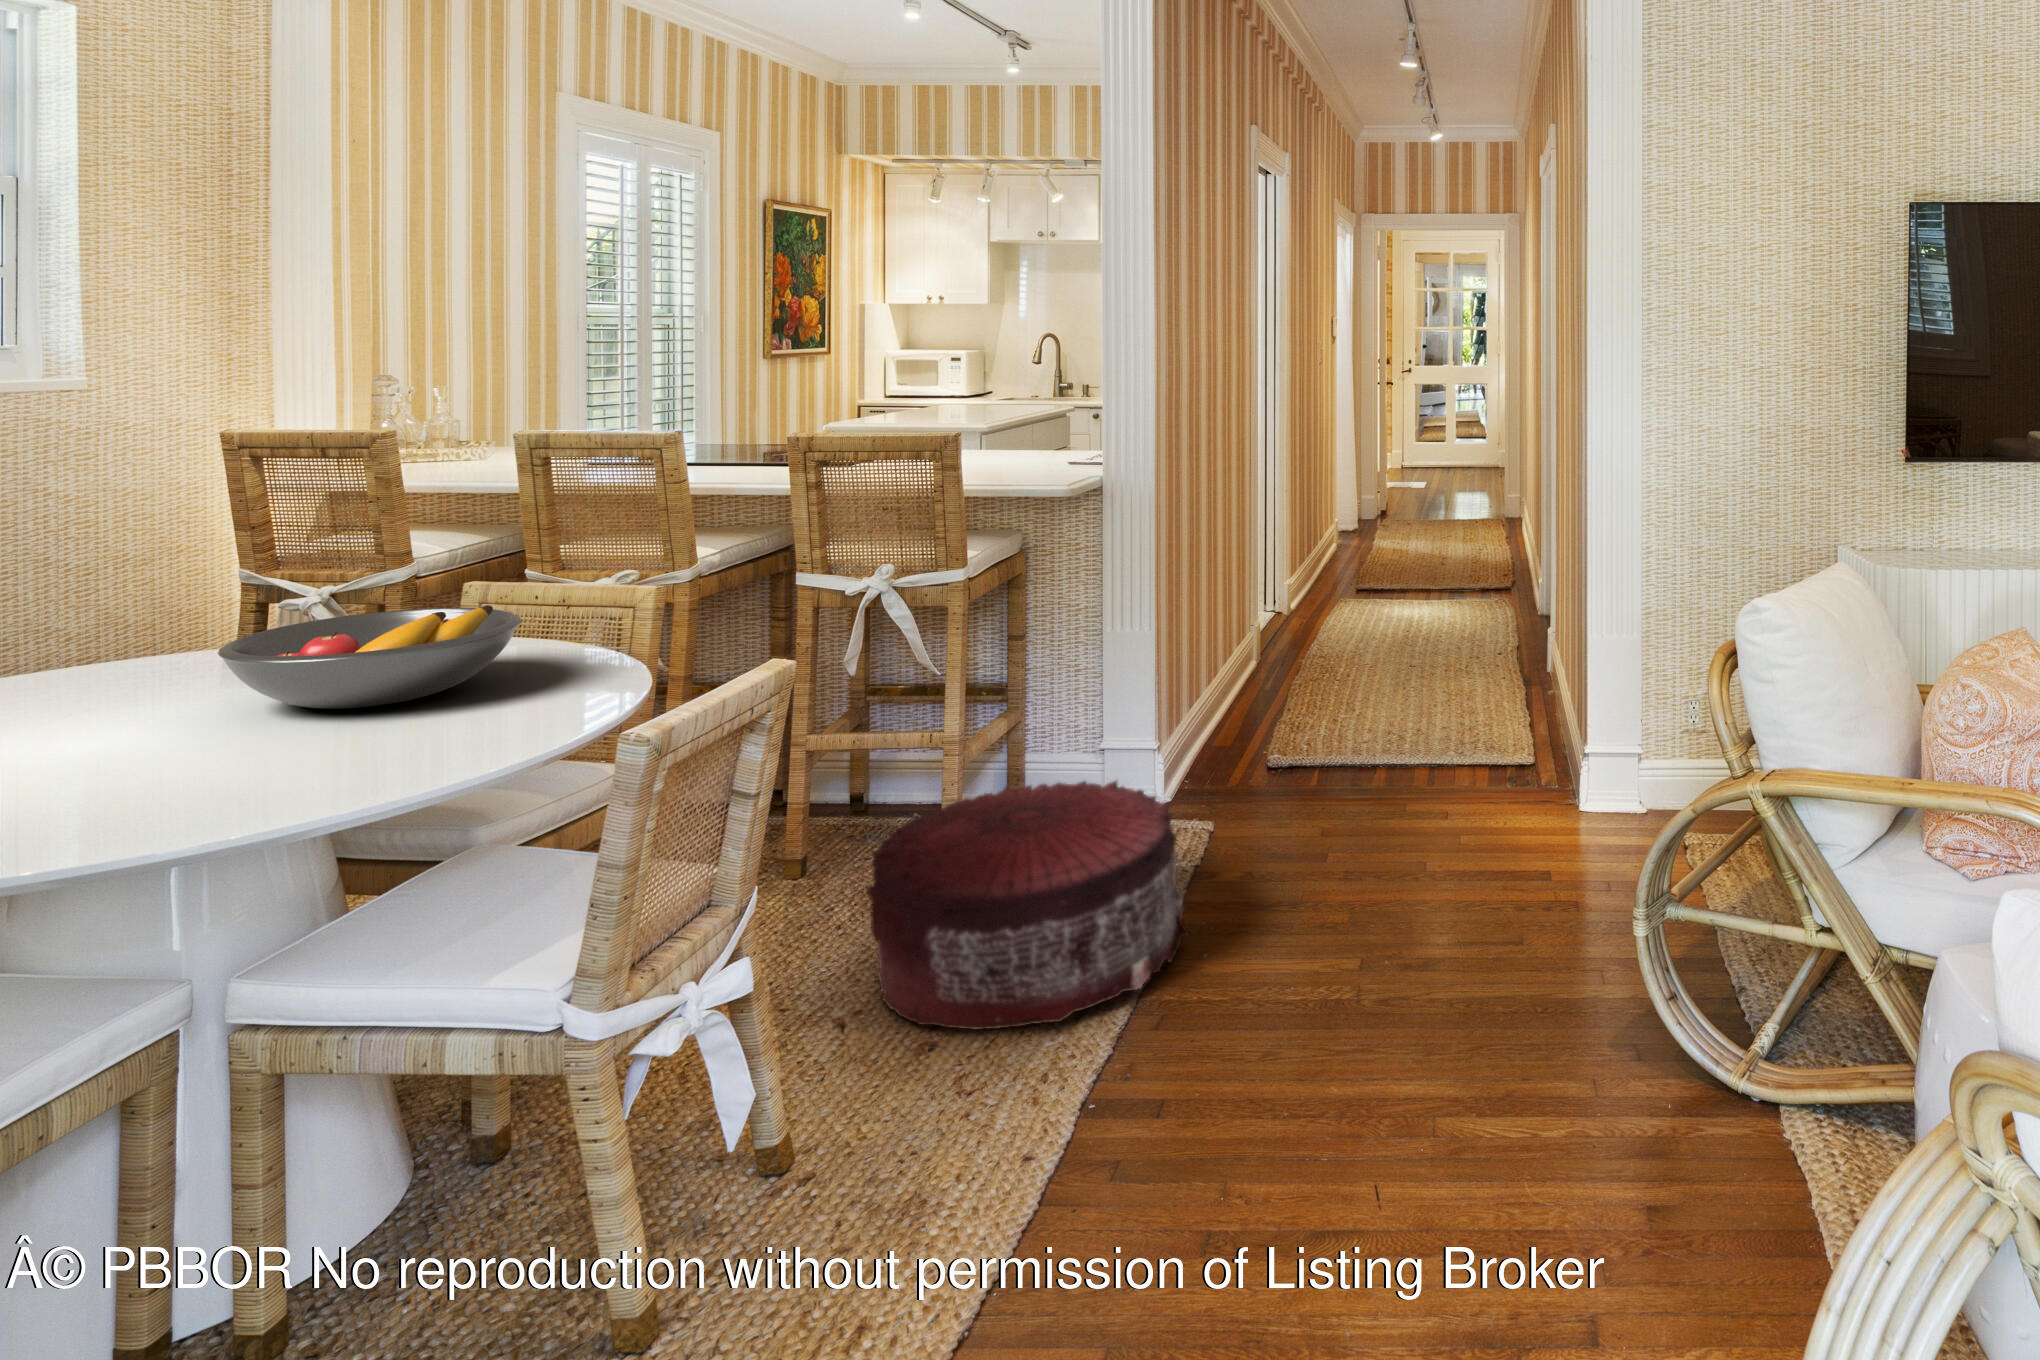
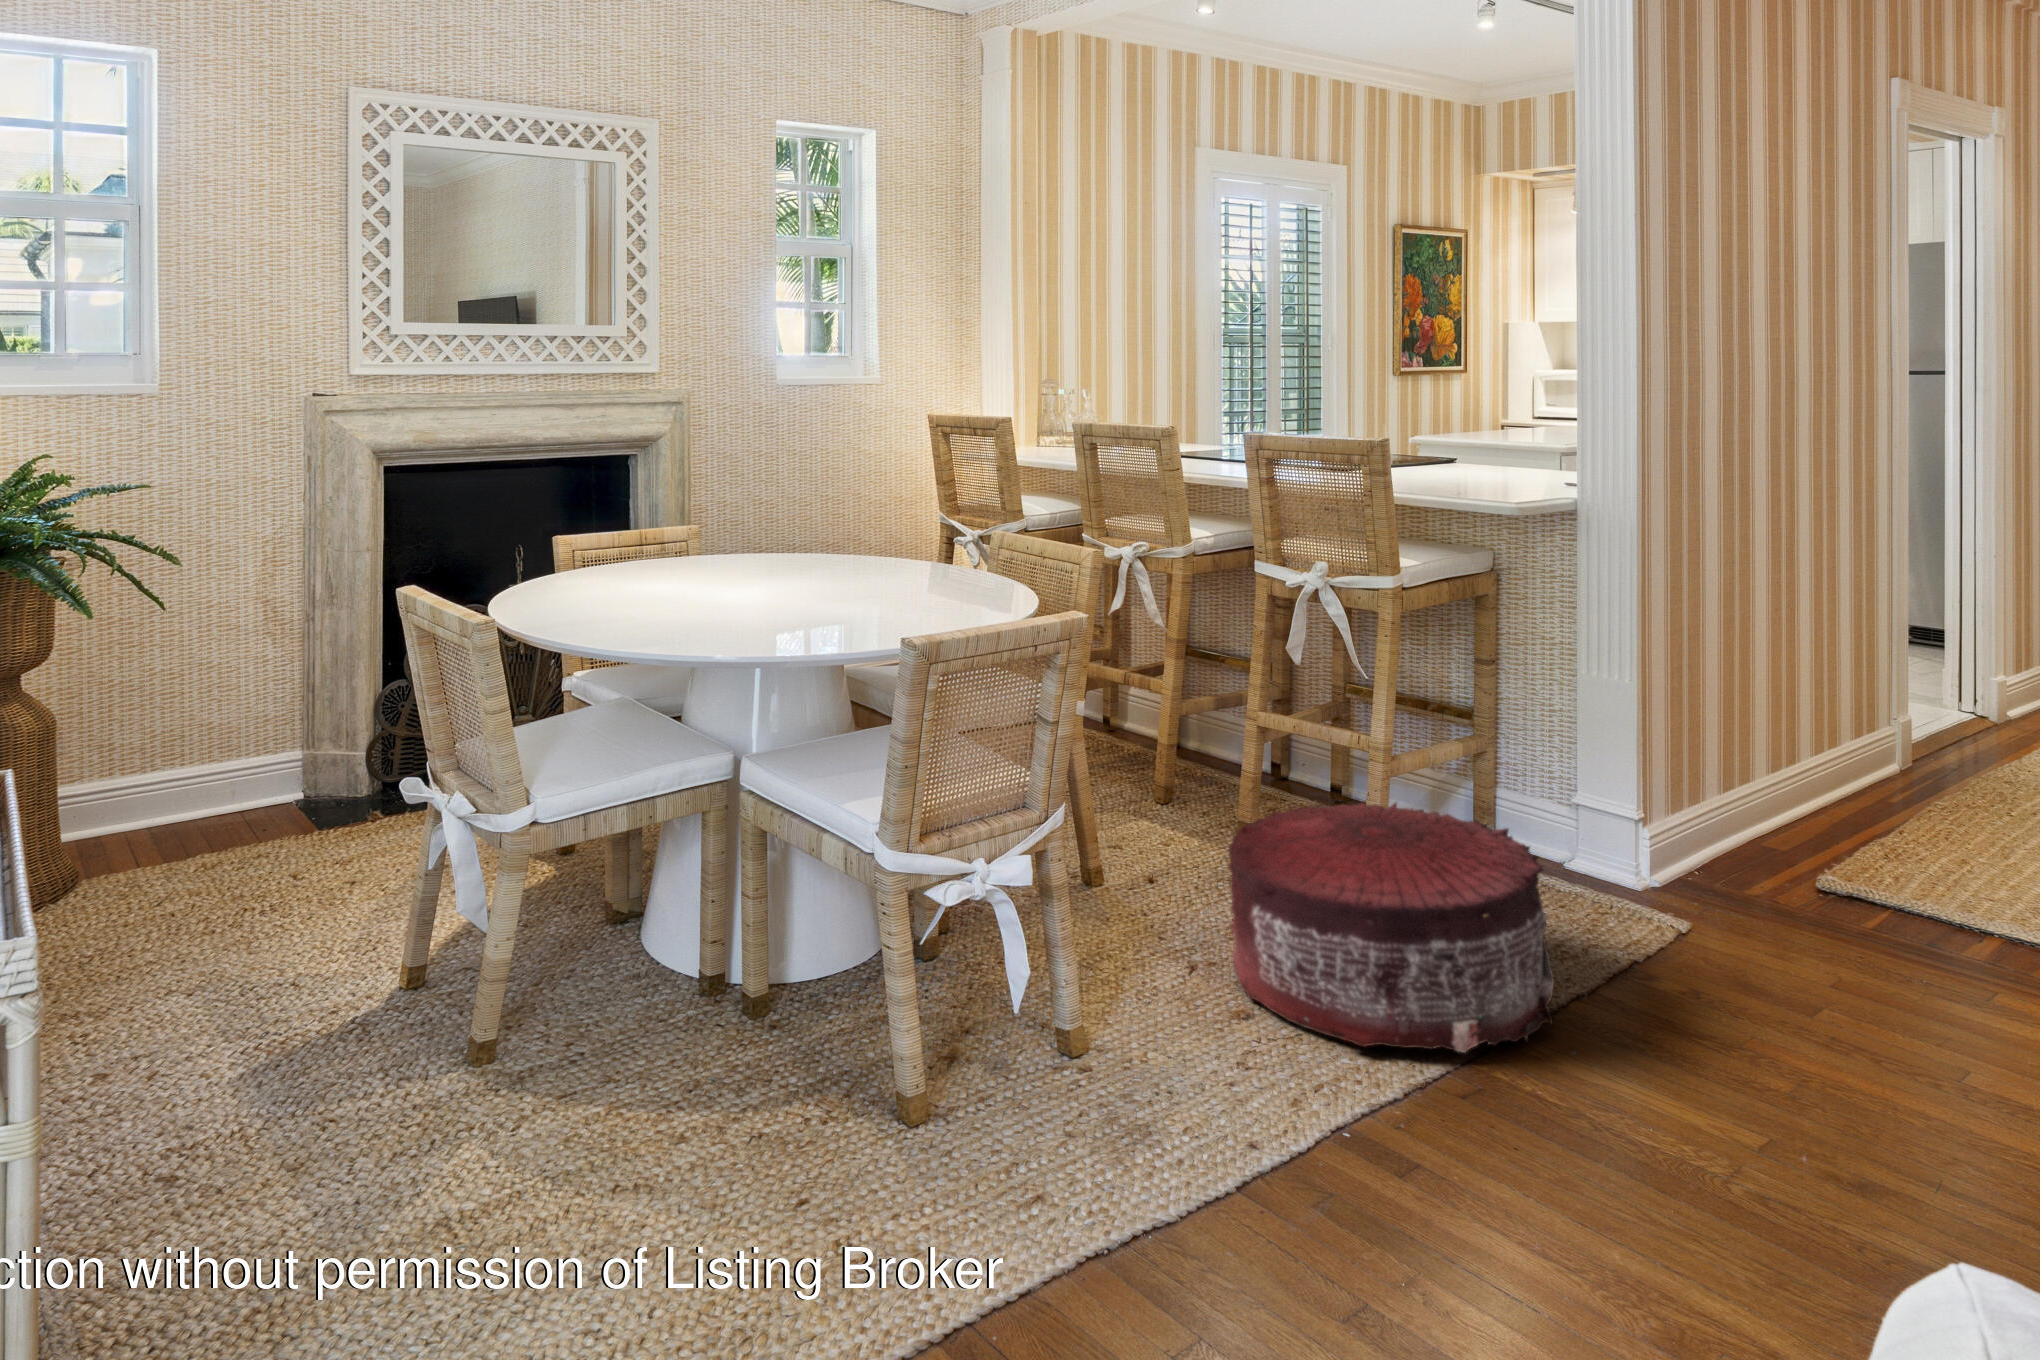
fruit bowl: present [218,605,521,709] -> none [800,538,966,601]

